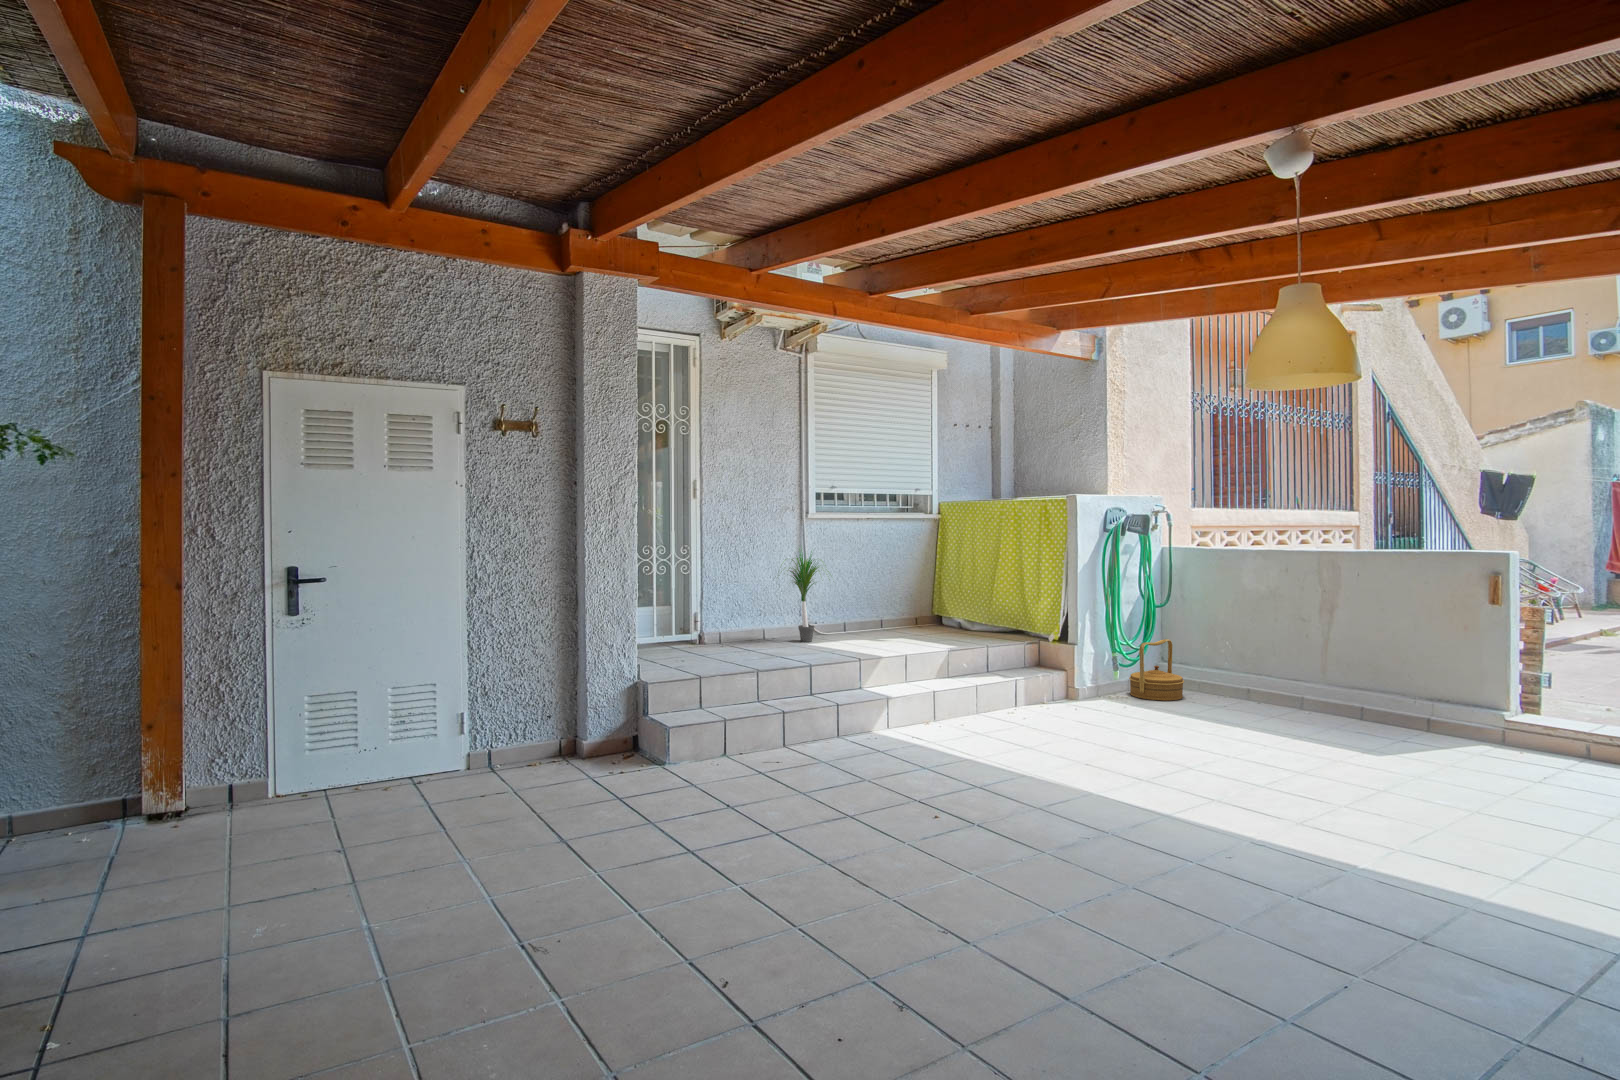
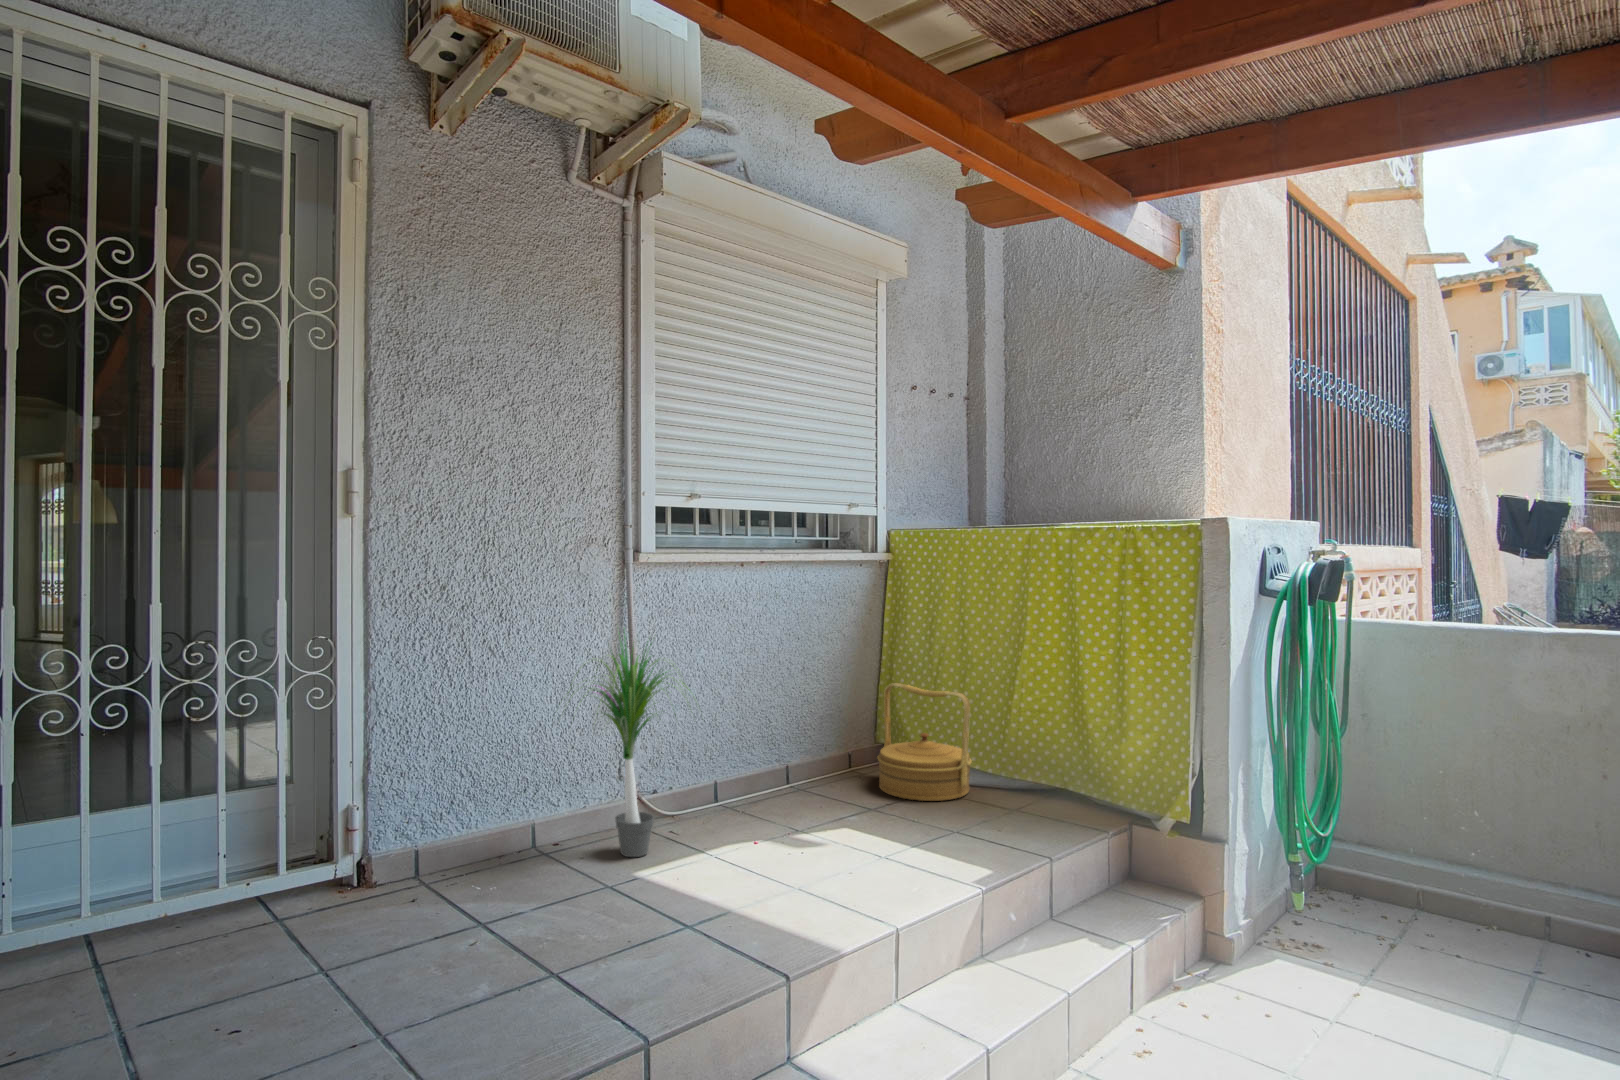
woven basket: present [1129,639,1184,701] -> present [877,683,972,801]

